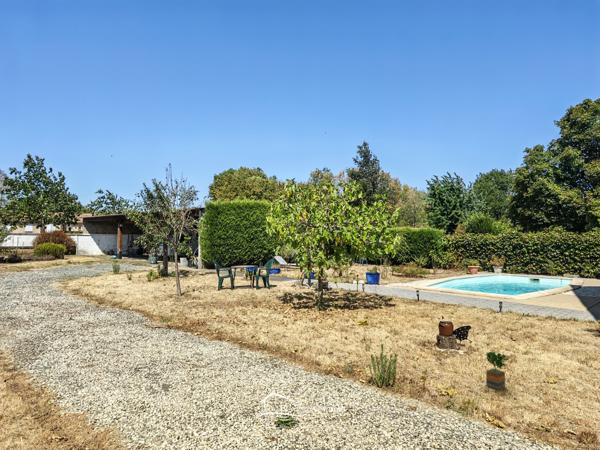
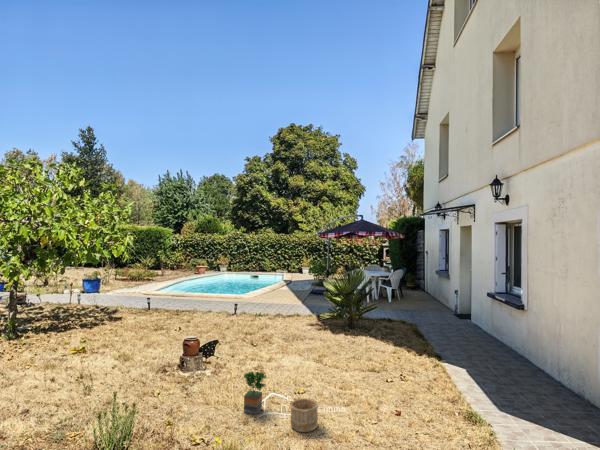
wooden bucket: none [528,383,560,414] -> present [290,399,318,432]

